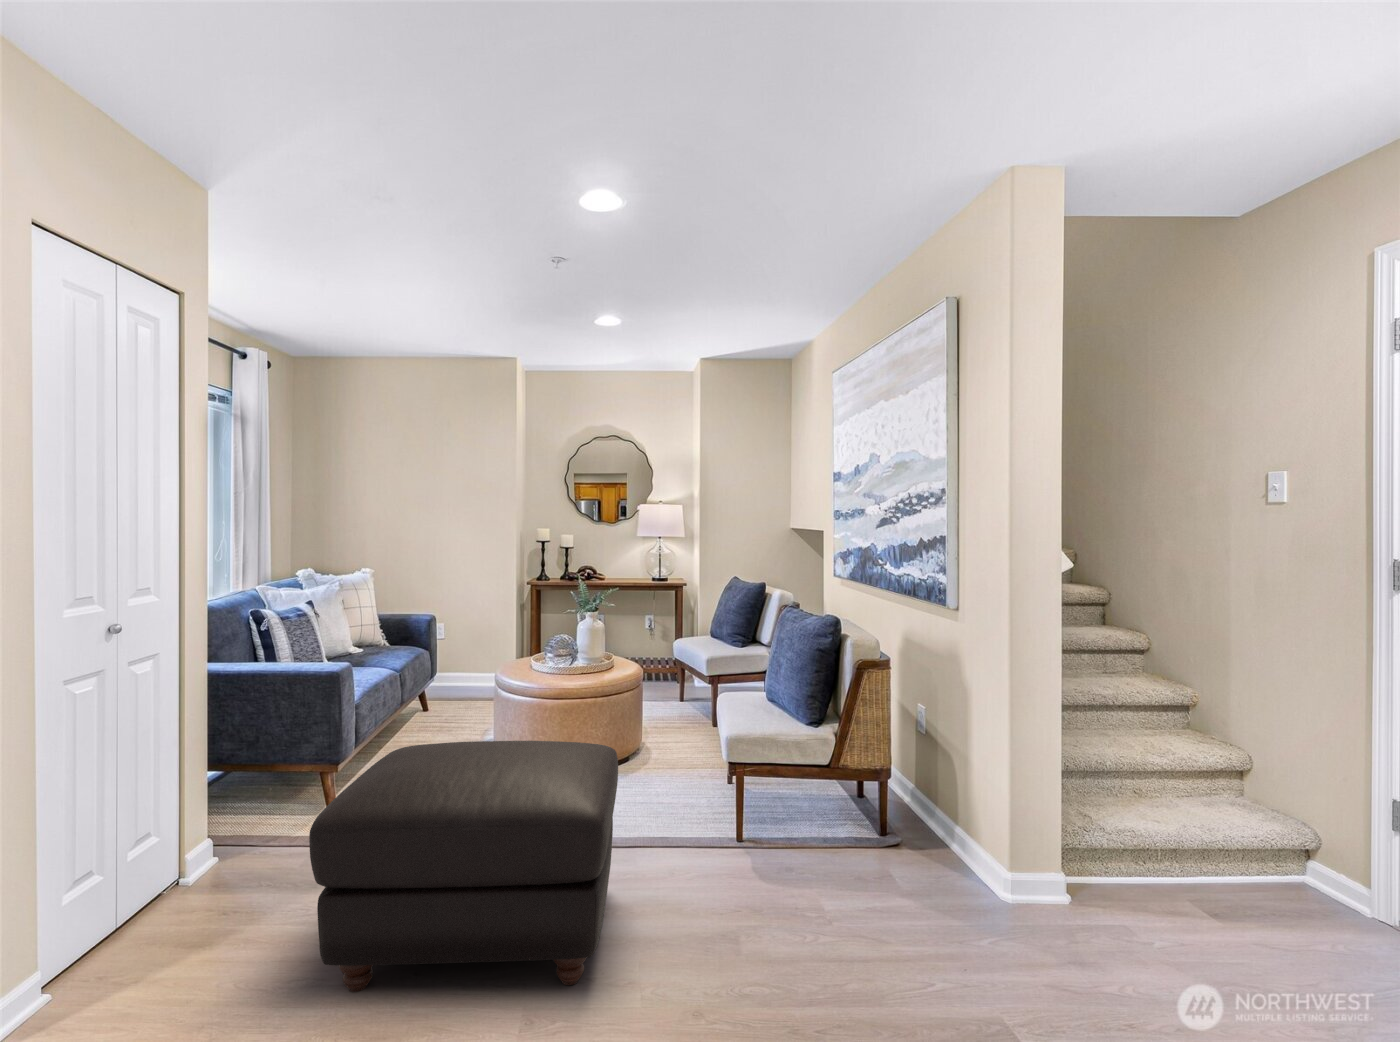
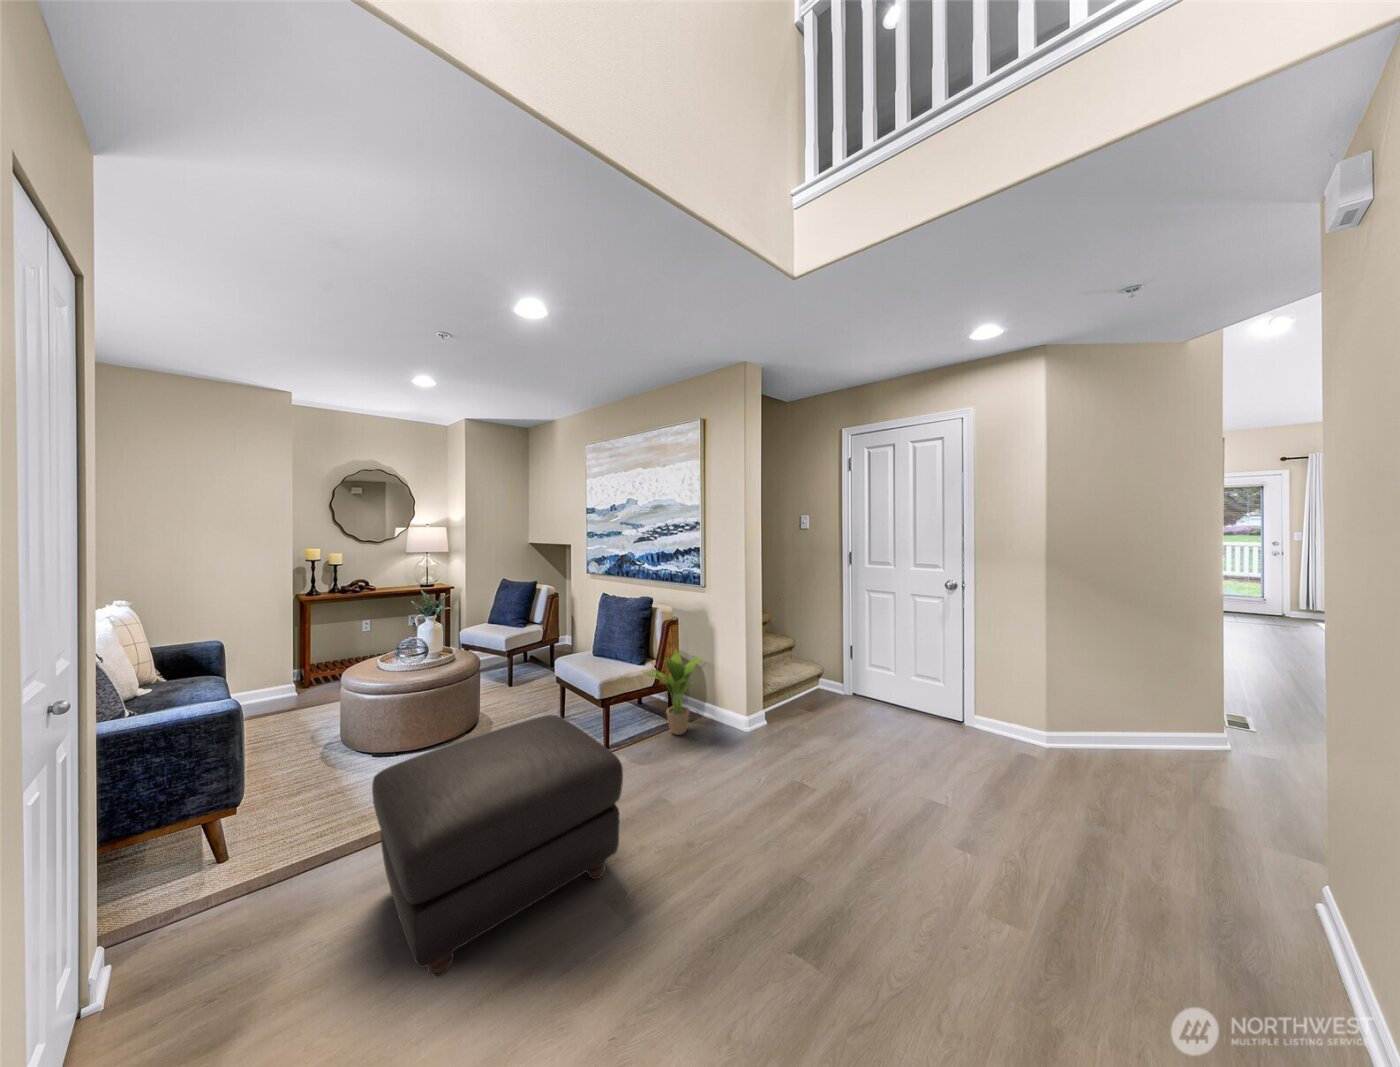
potted plant: none [805,711,926,861] -> present [645,650,703,735]

